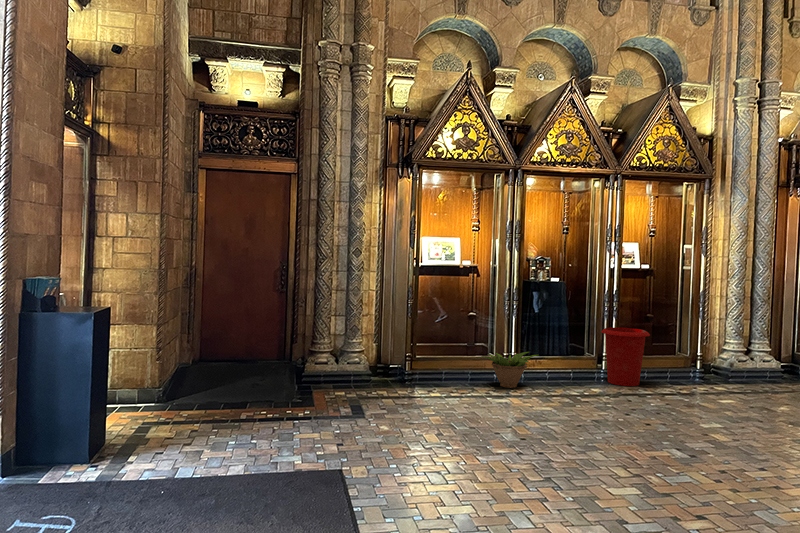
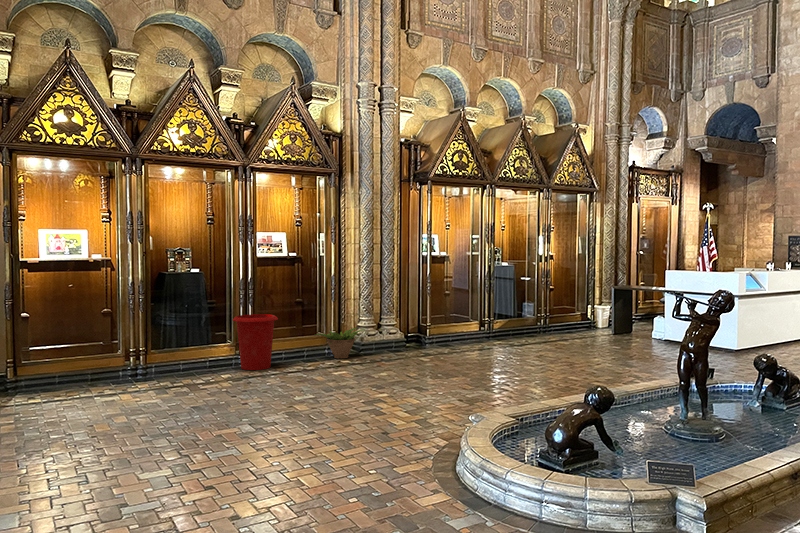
decorative plant: present [481,352,538,388] -> present [316,328,363,358]

